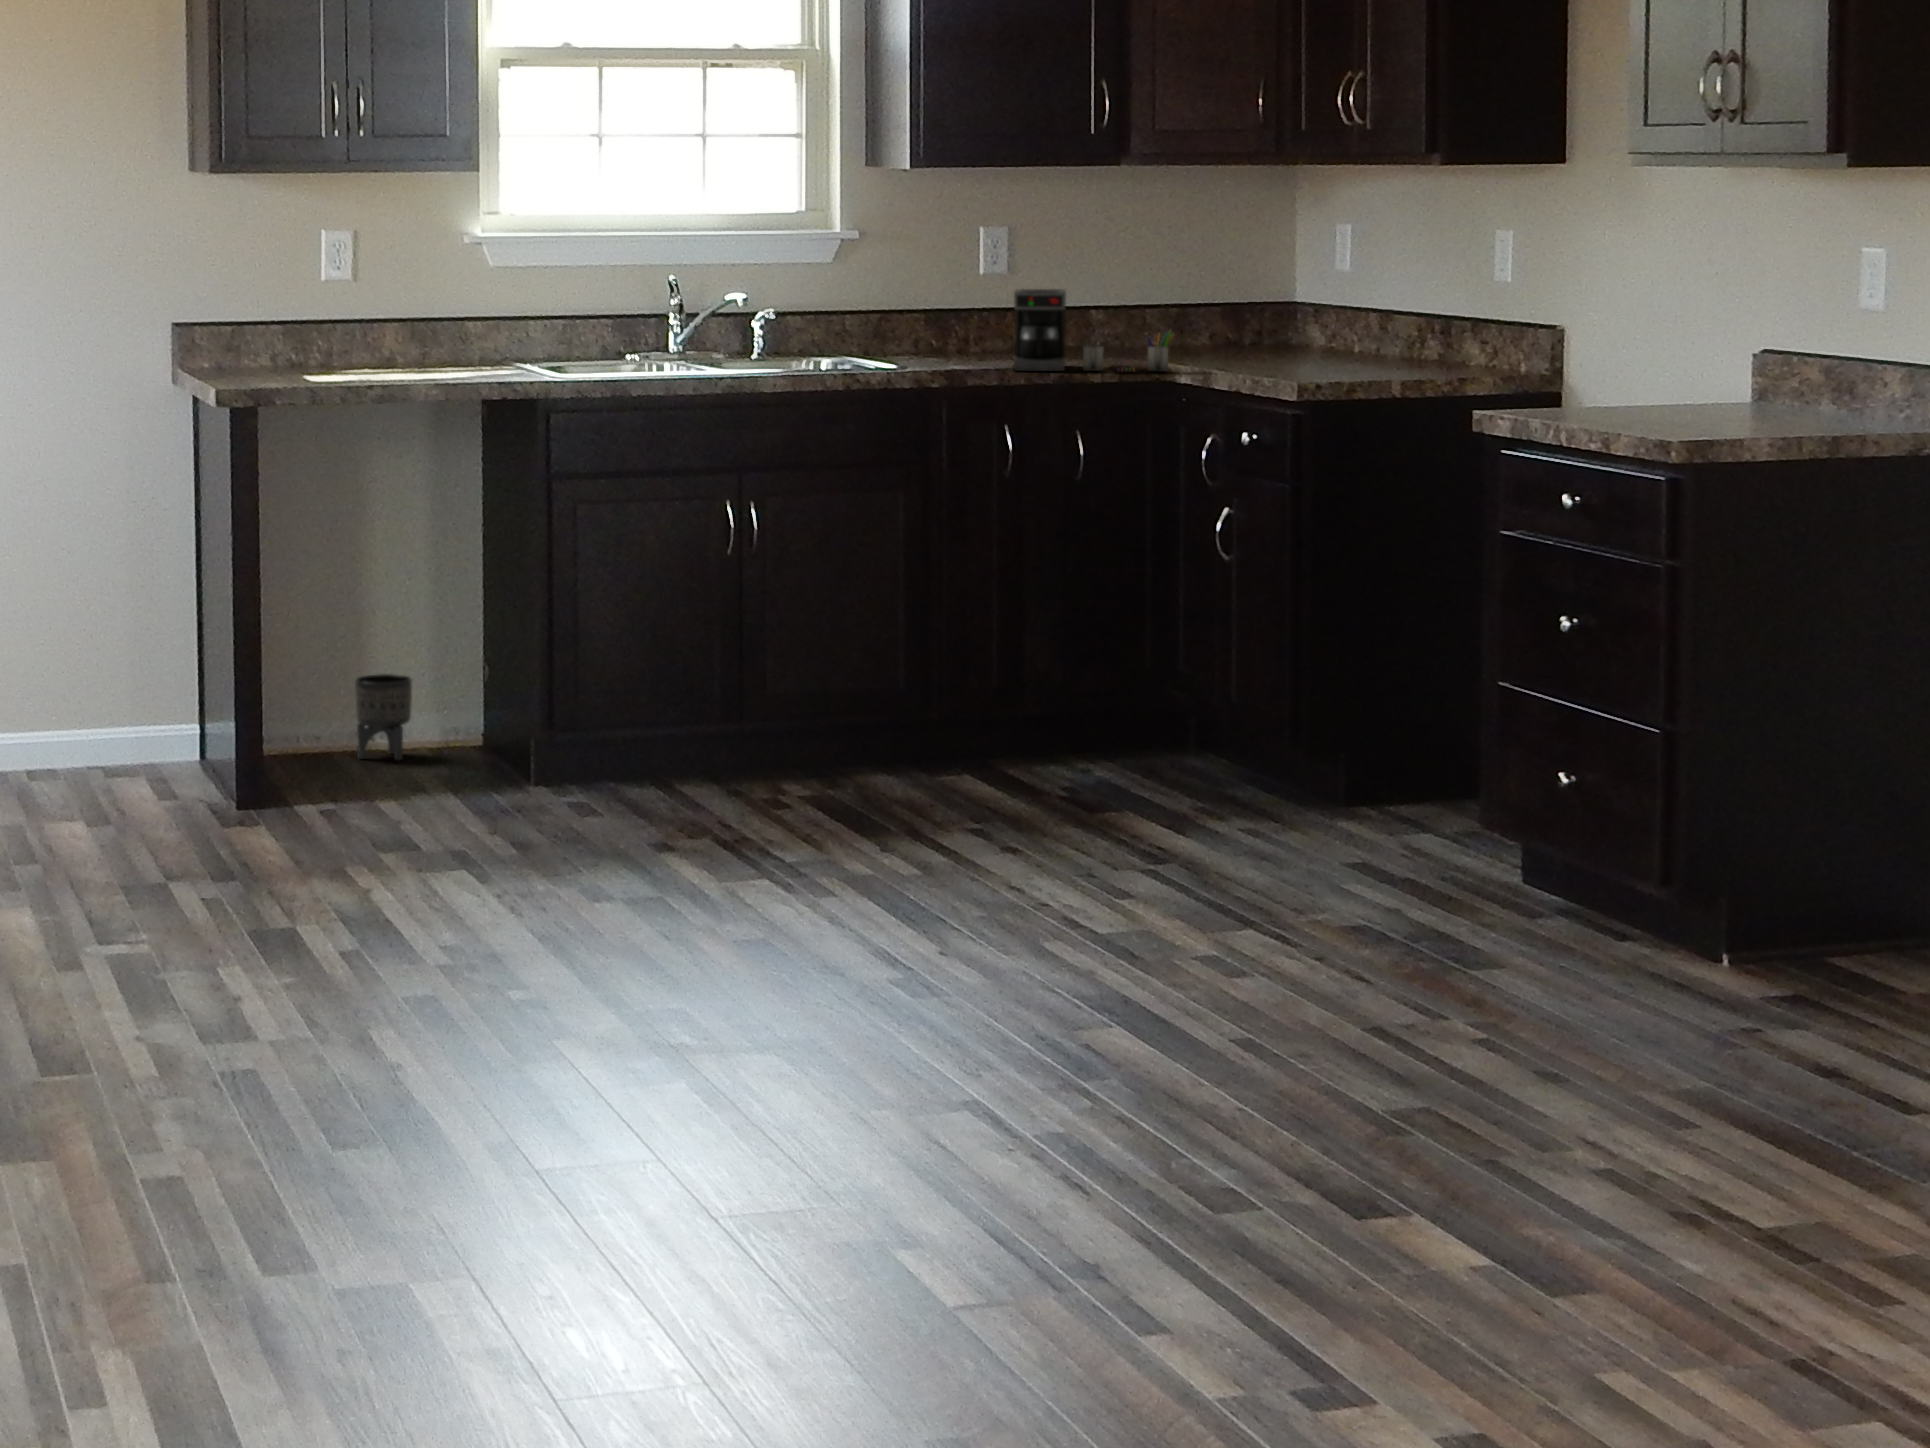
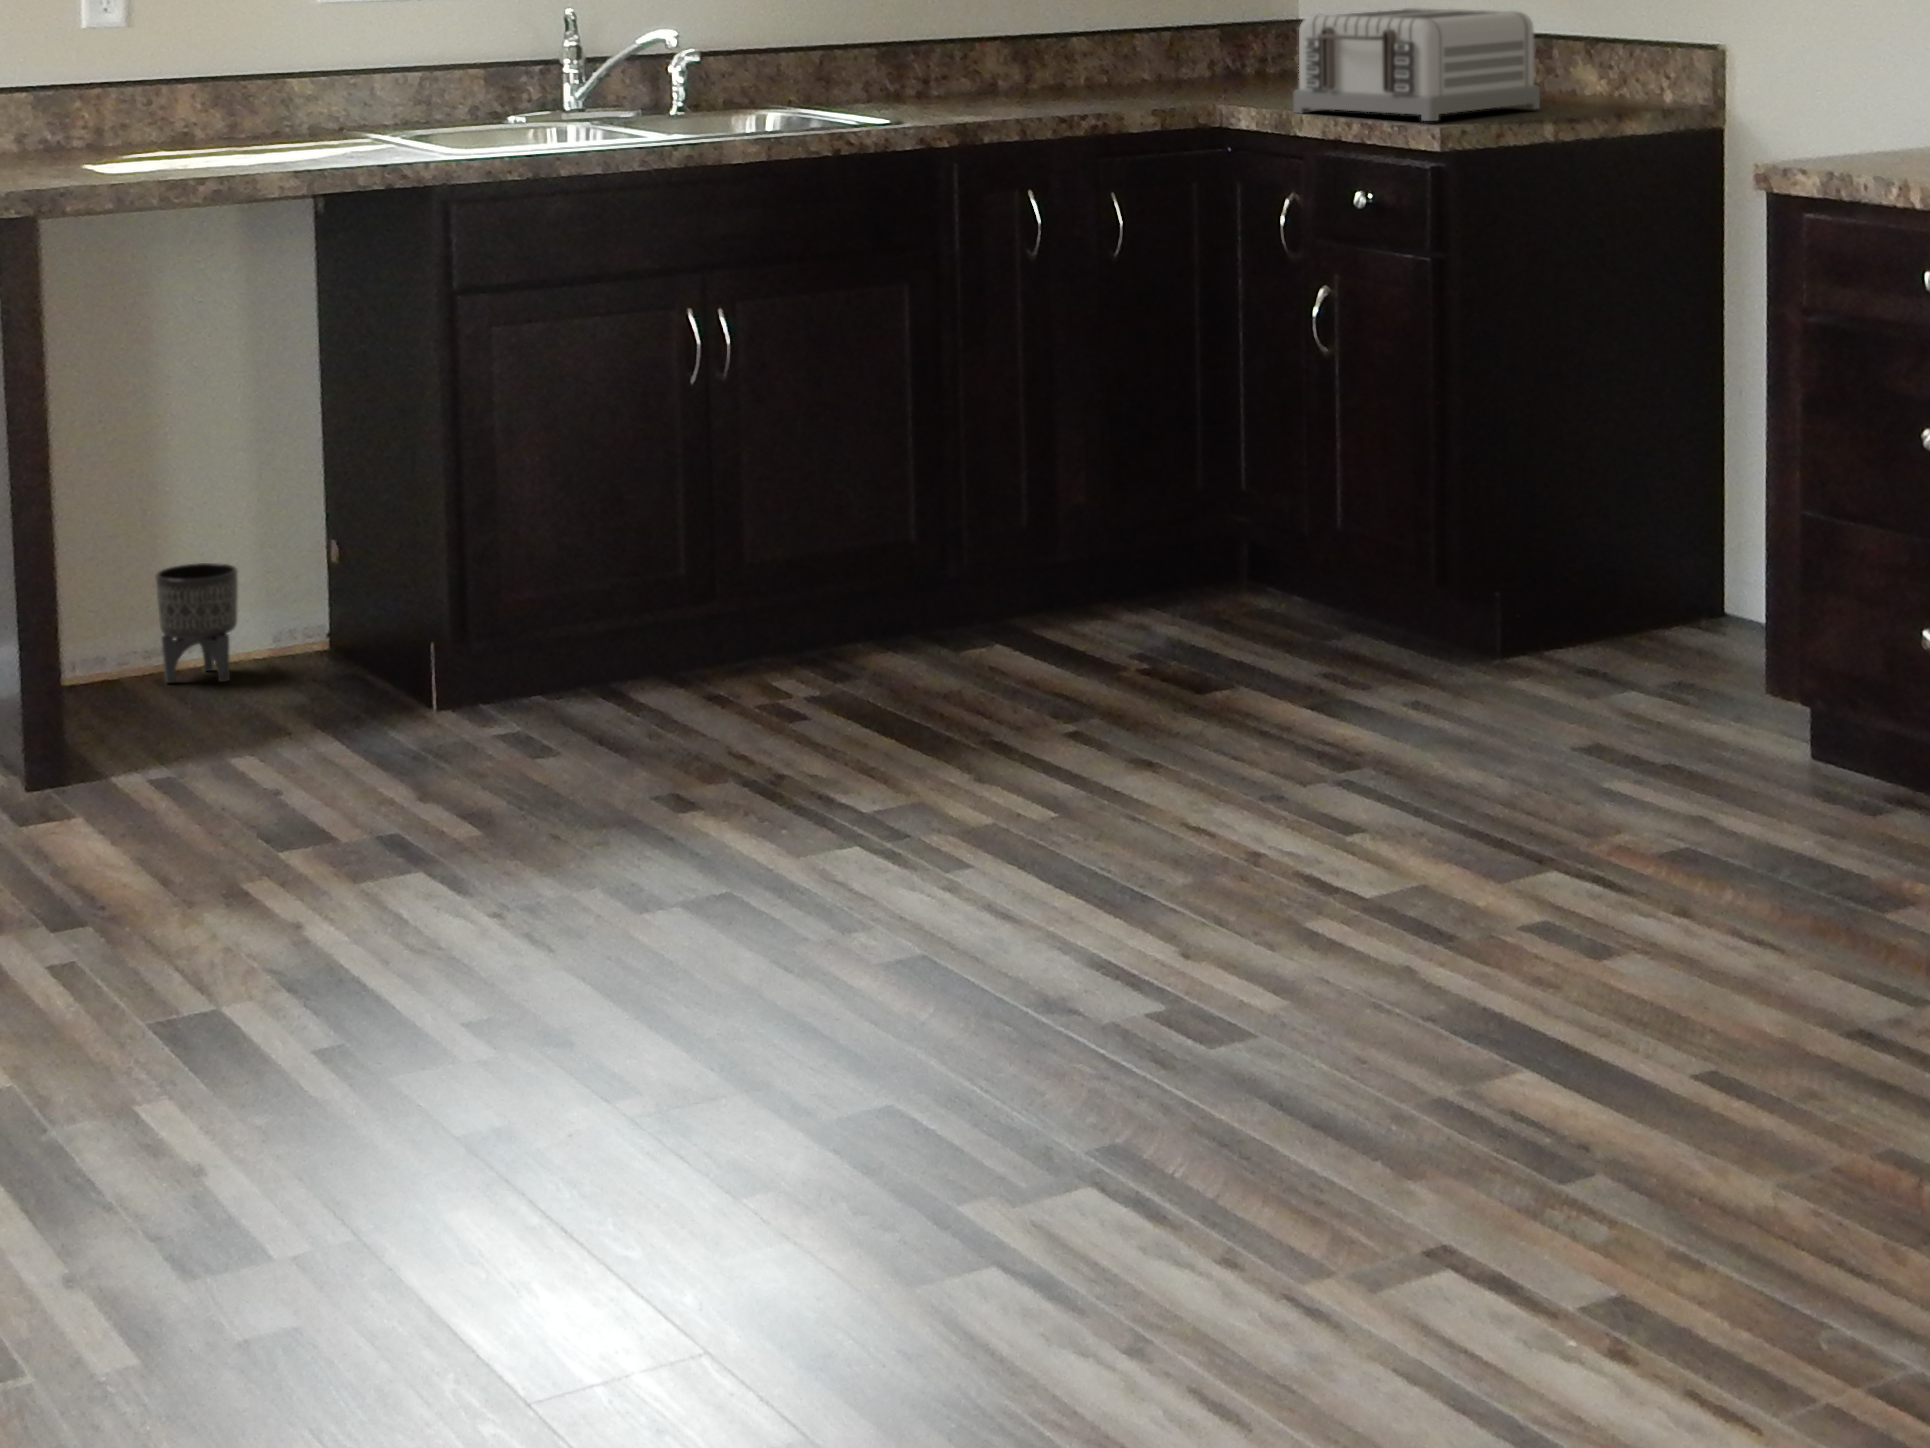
coffee maker: present [1014,289,1174,371] -> none [1018,14,1229,121]
toaster: none [1230,291,1435,380] -> present [1293,8,1540,121]

